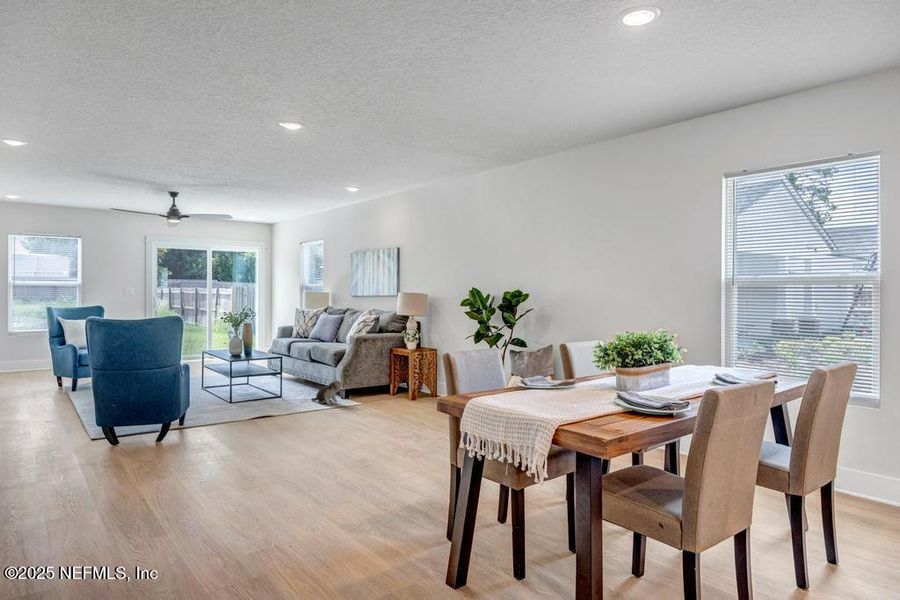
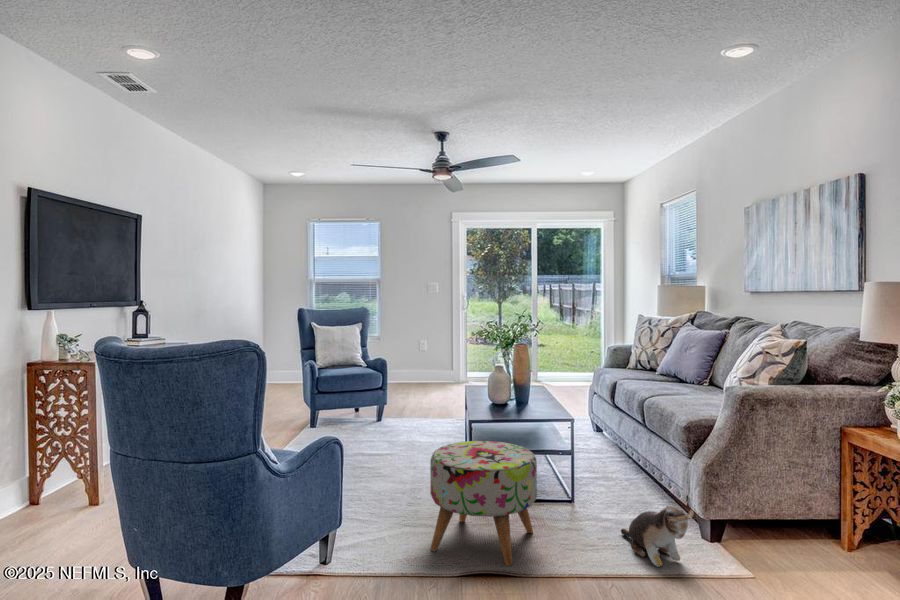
ottoman: none [229,367,279,415] -> present [430,441,537,566]

